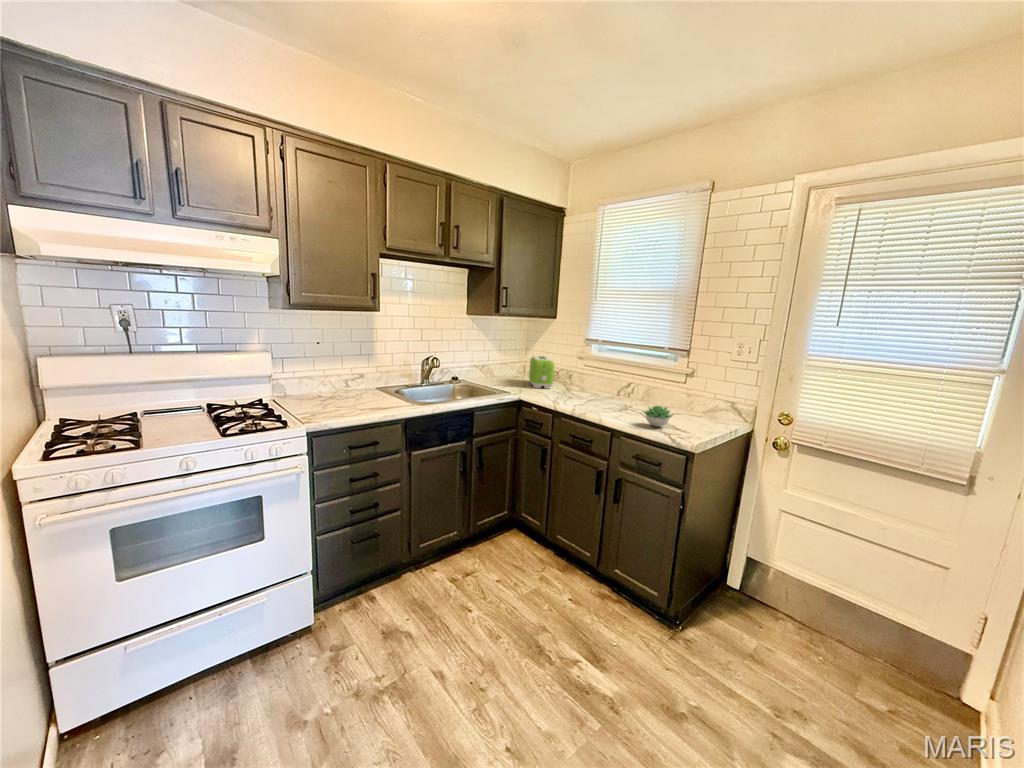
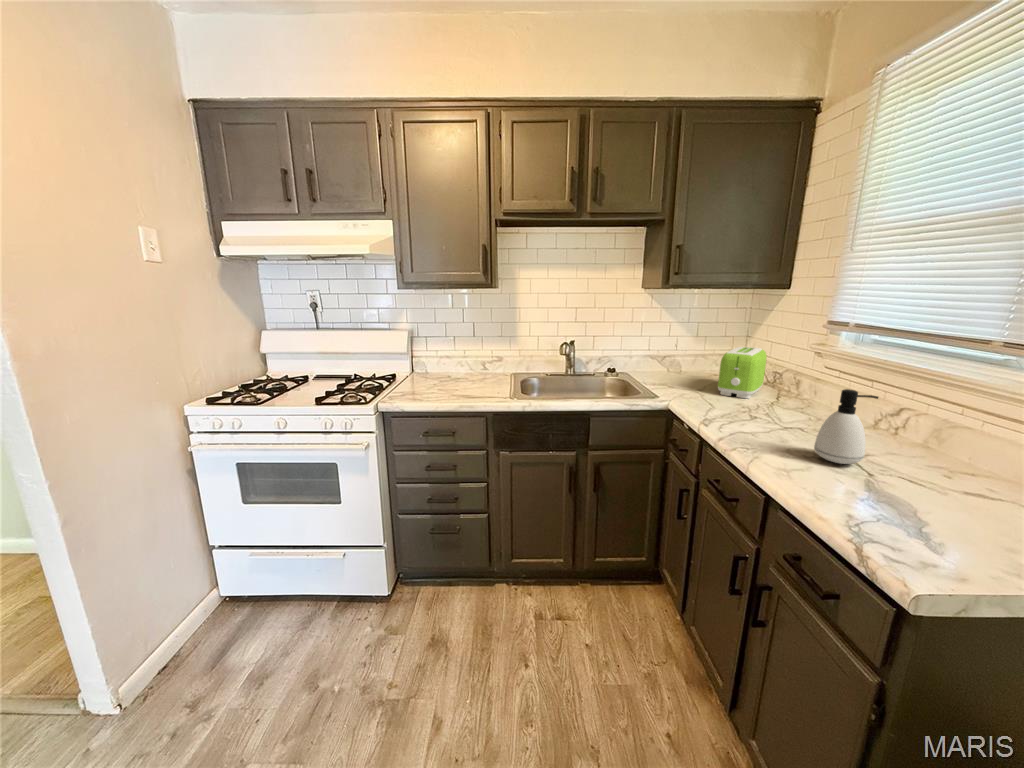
soap dispenser: none [614,373,639,412] -> present [814,389,878,464]
succulent plant: present [644,406,673,427] -> none [839,464,919,515]

